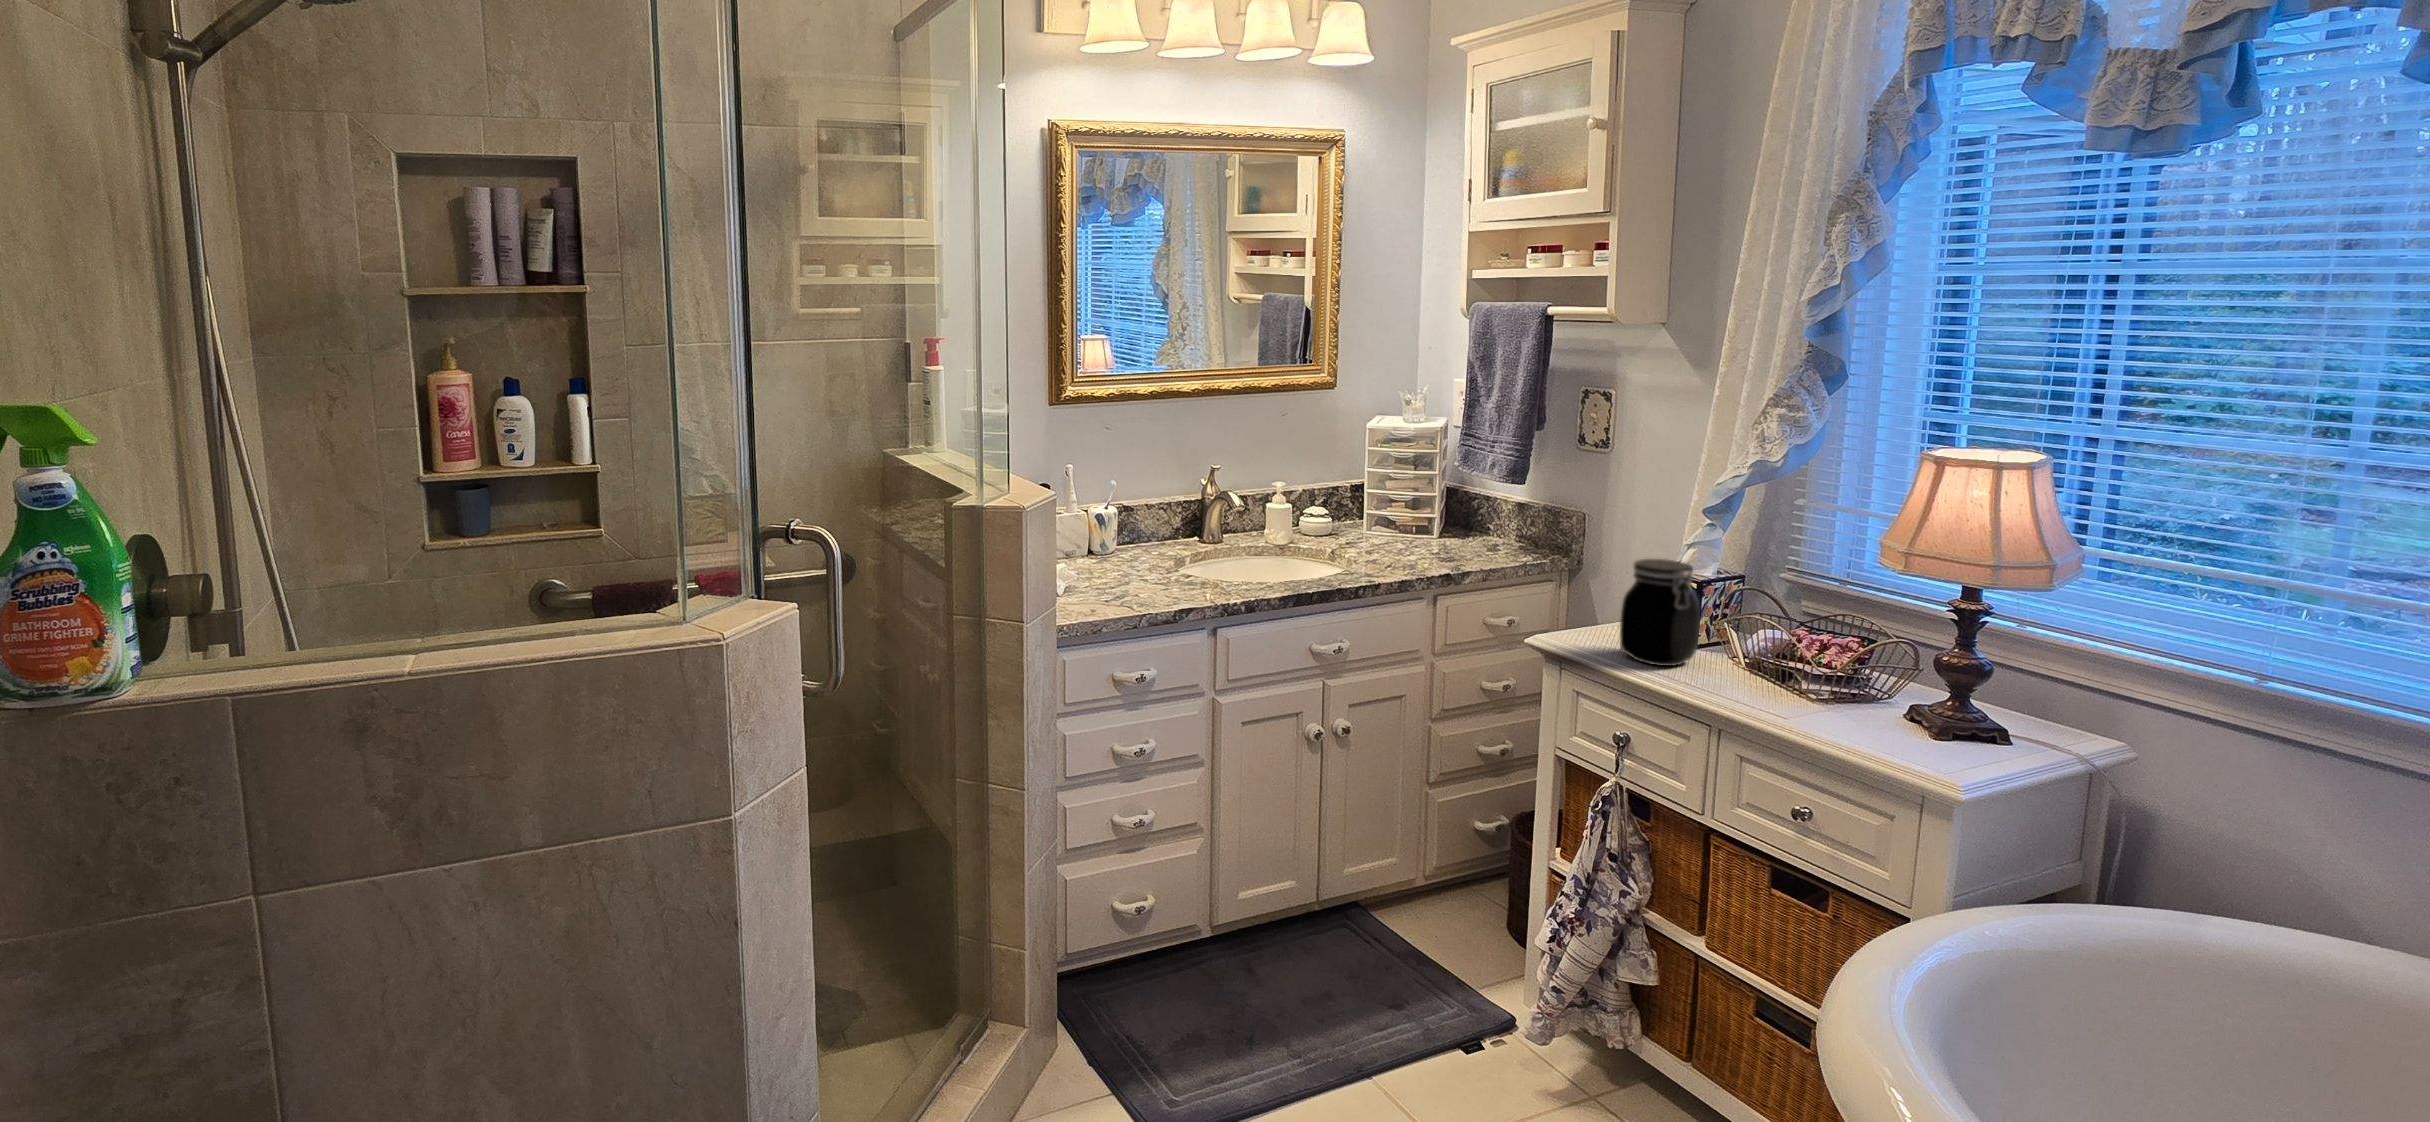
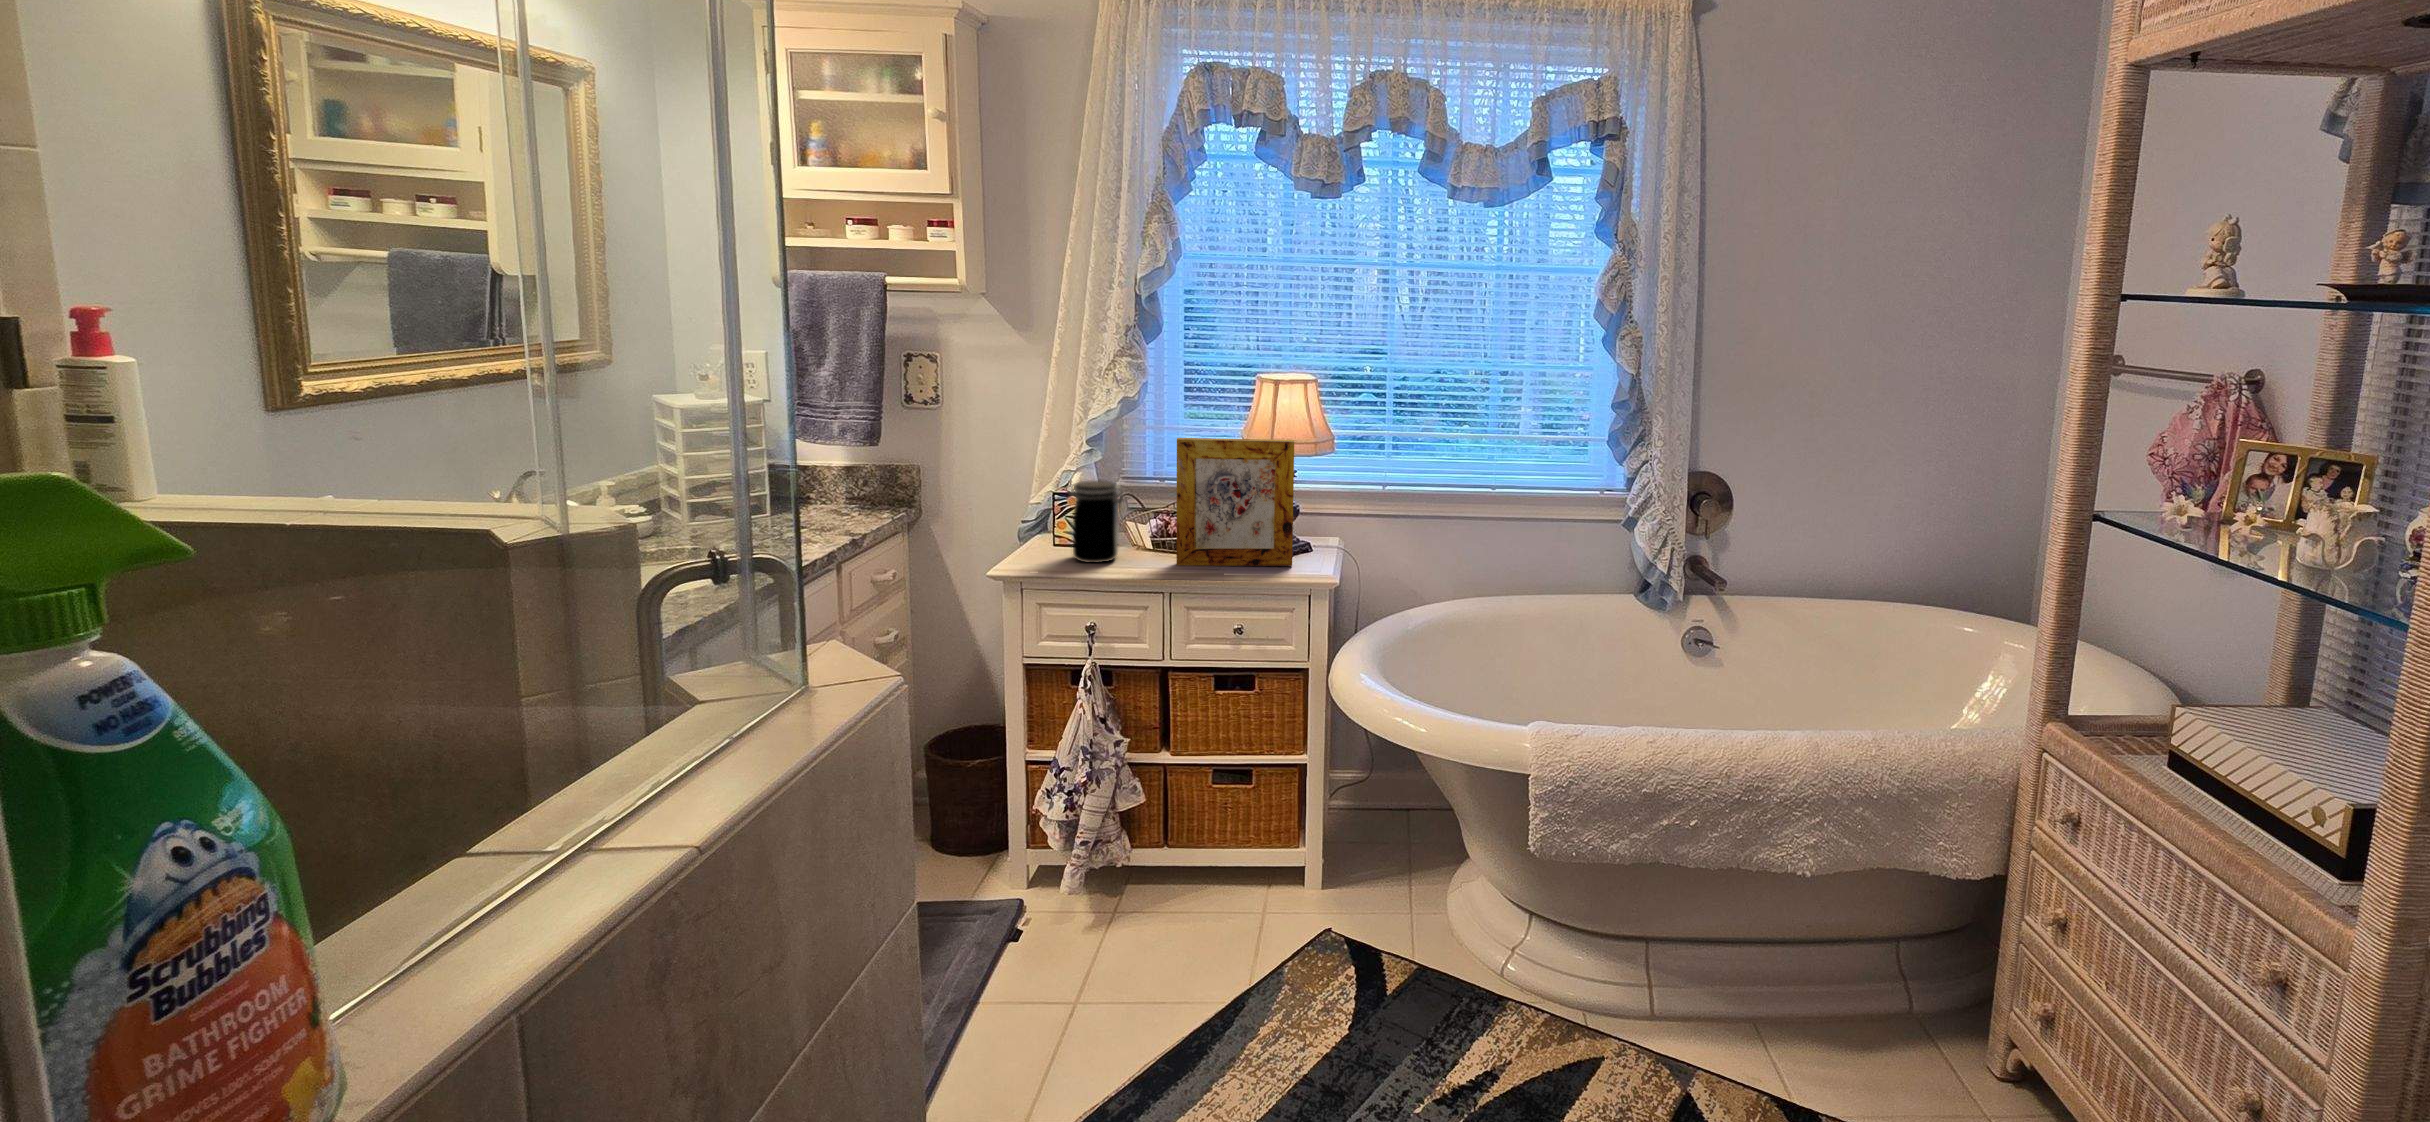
picture frame: none [1742,521,1946,750] -> present [1176,438,1294,566]

